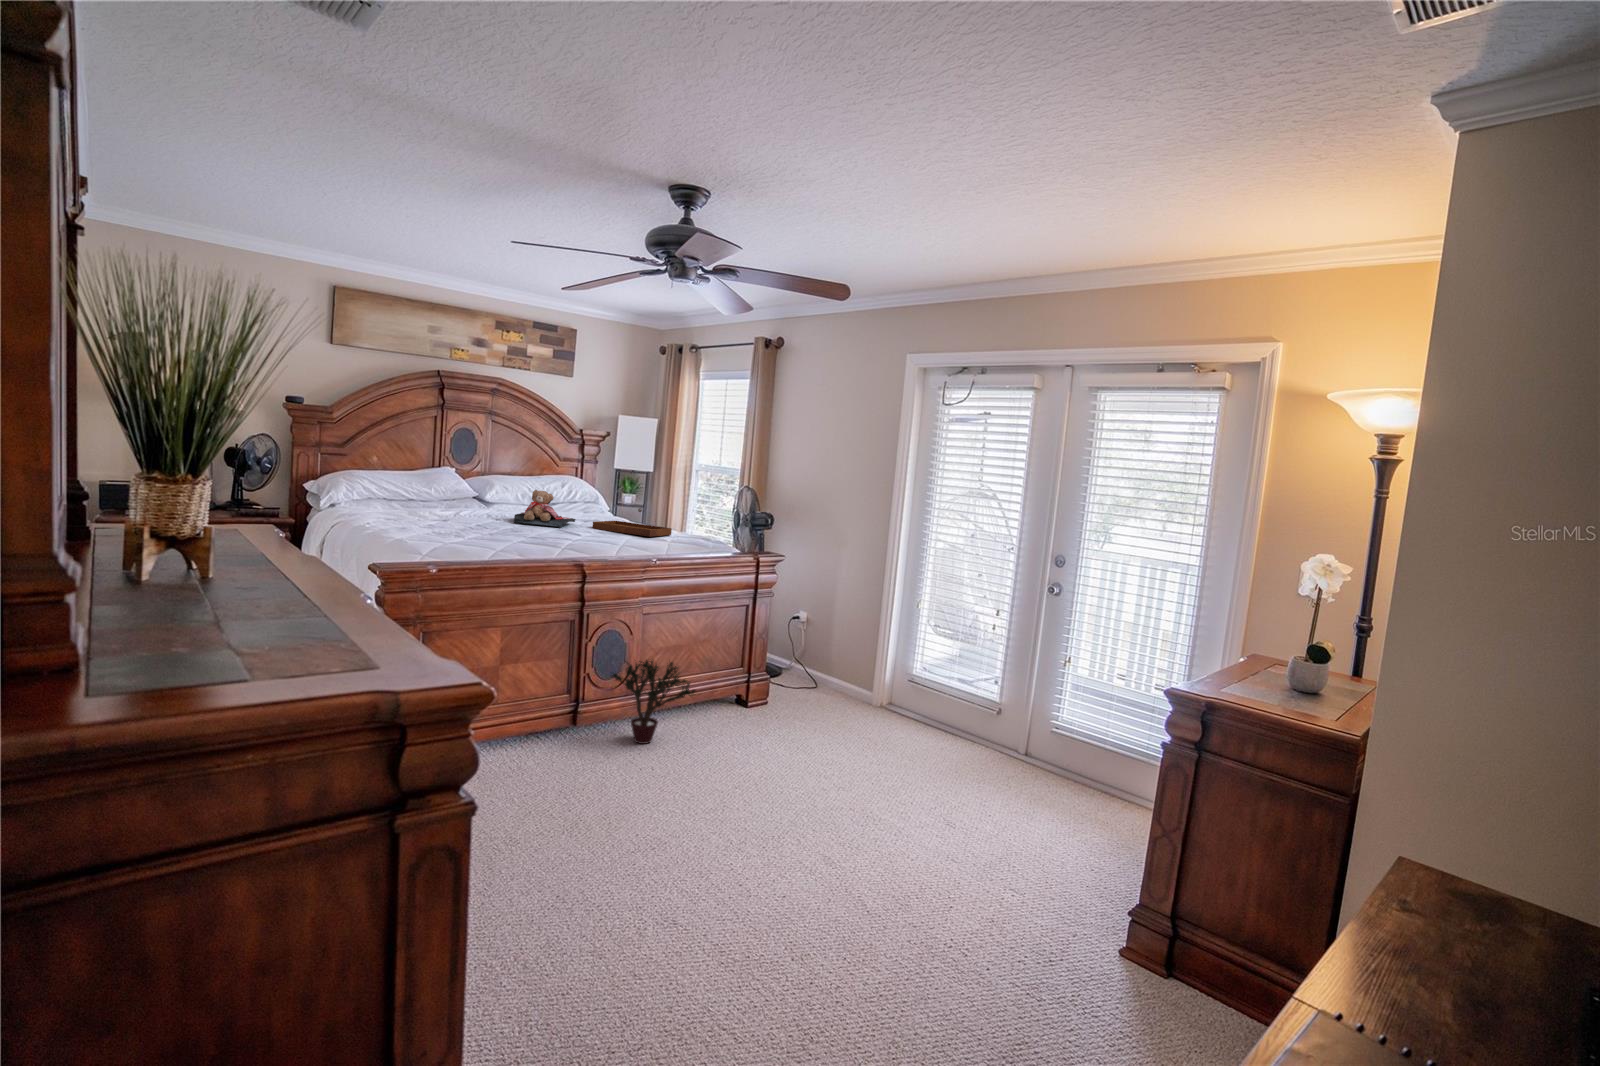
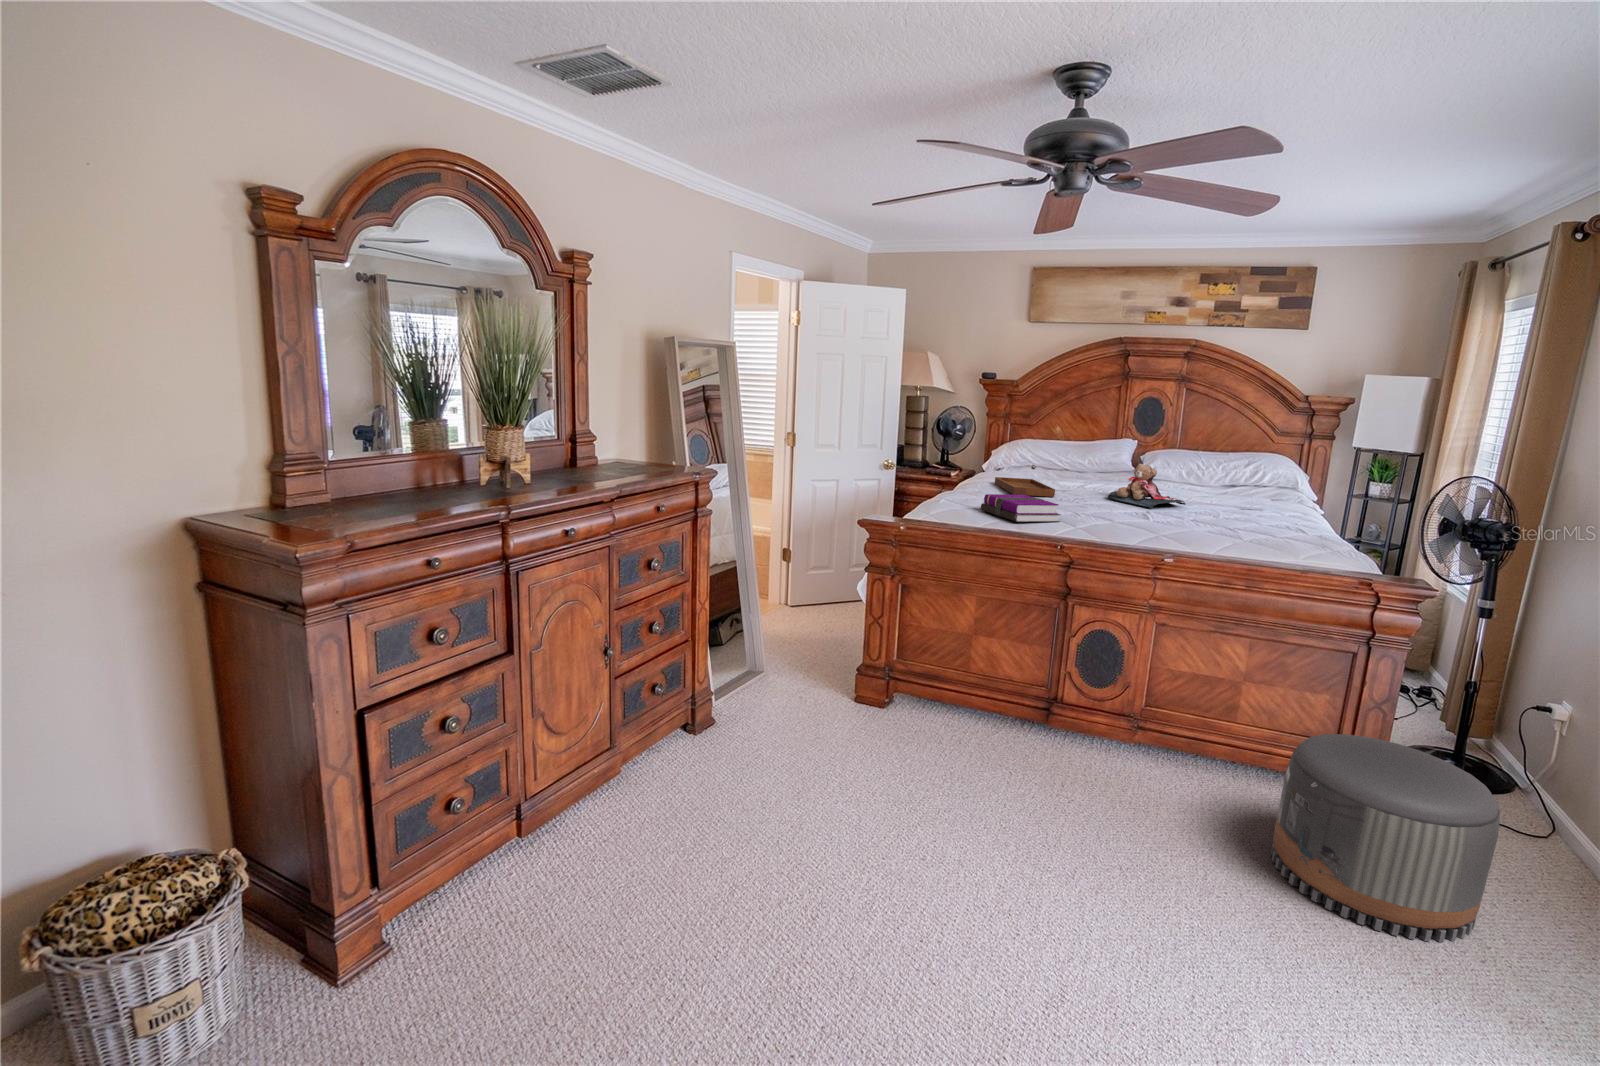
tray: present [593,508,672,537] -> present [995,465,1055,497]
notebook: none [460,526,540,552] -> present [981,494,1060,522]
pouf: none [757,651,862,756] -> present [1271,734,1500,942]
potted plant: present [613,660,695,744] -> none [1074,668,1176,778]

